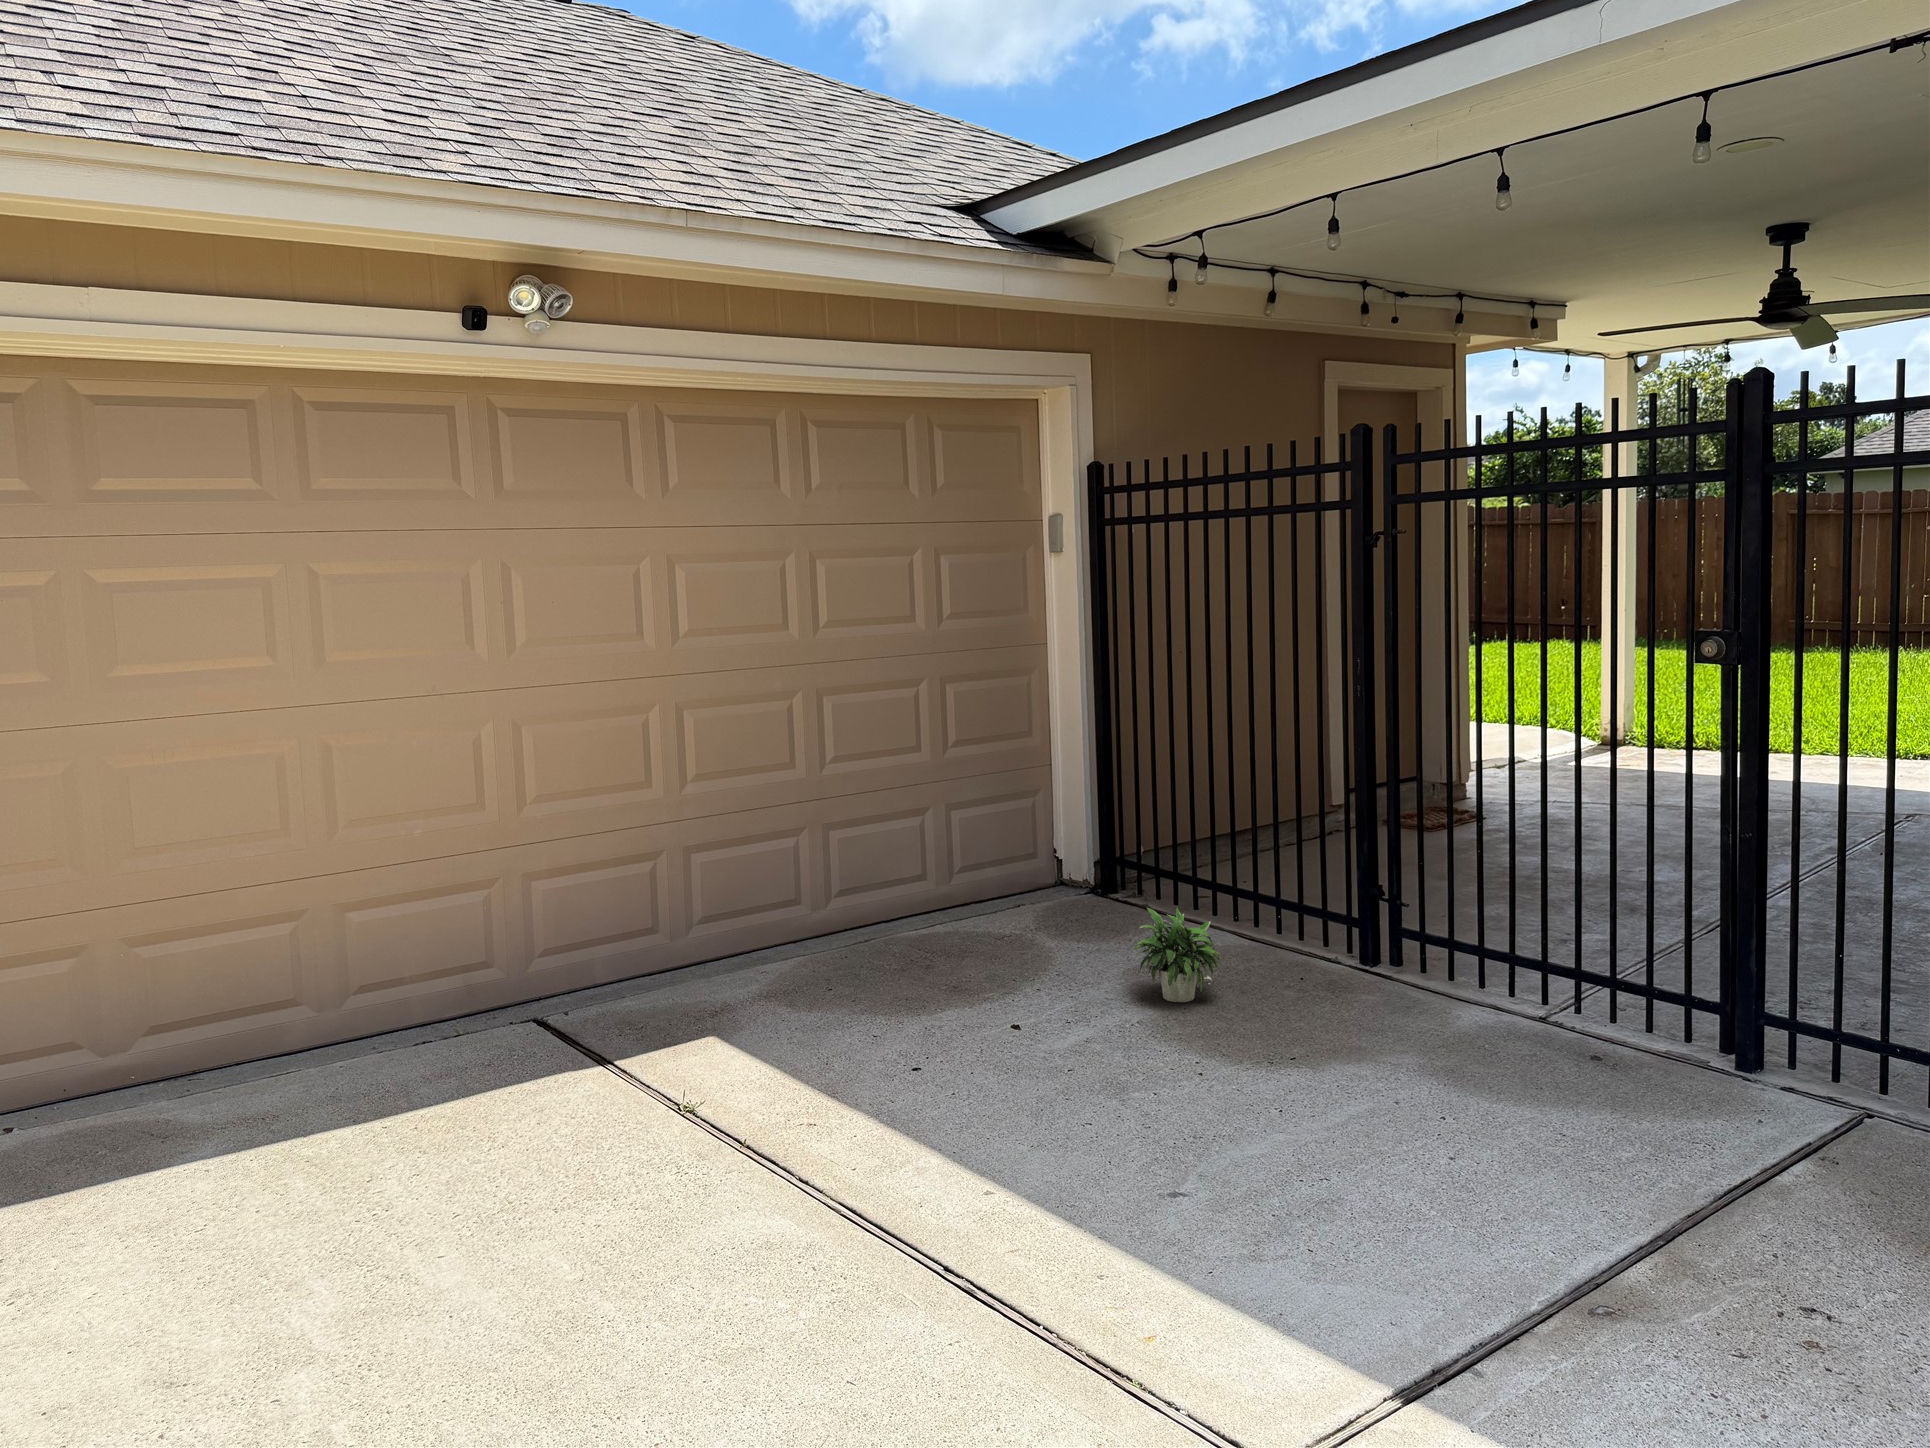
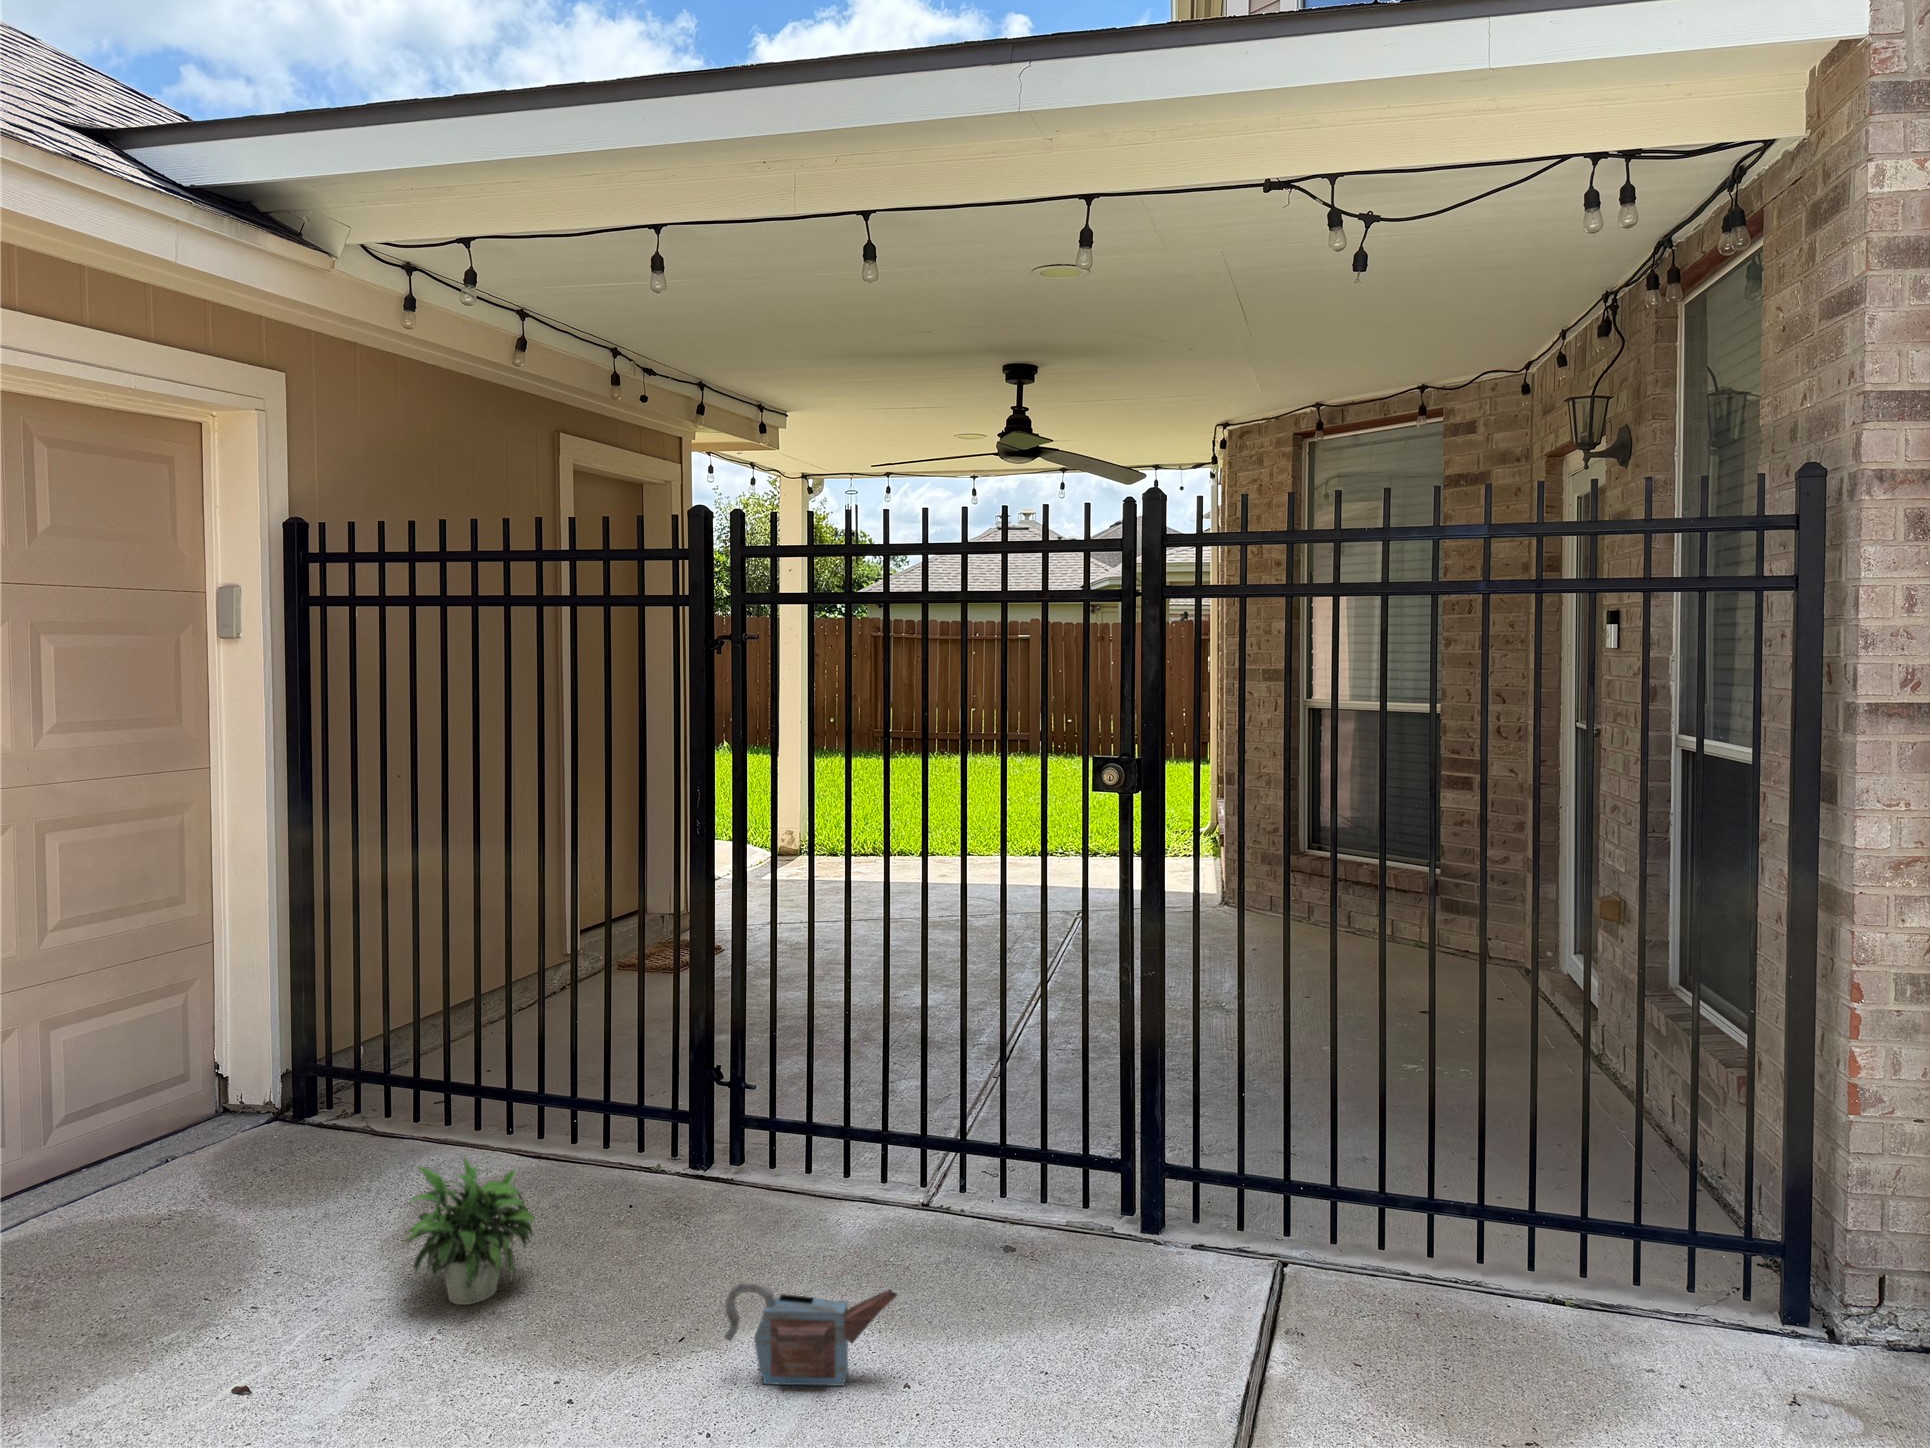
watering can: none [1319,1003,1444,1092] -> present [724,1281,897,1386]

